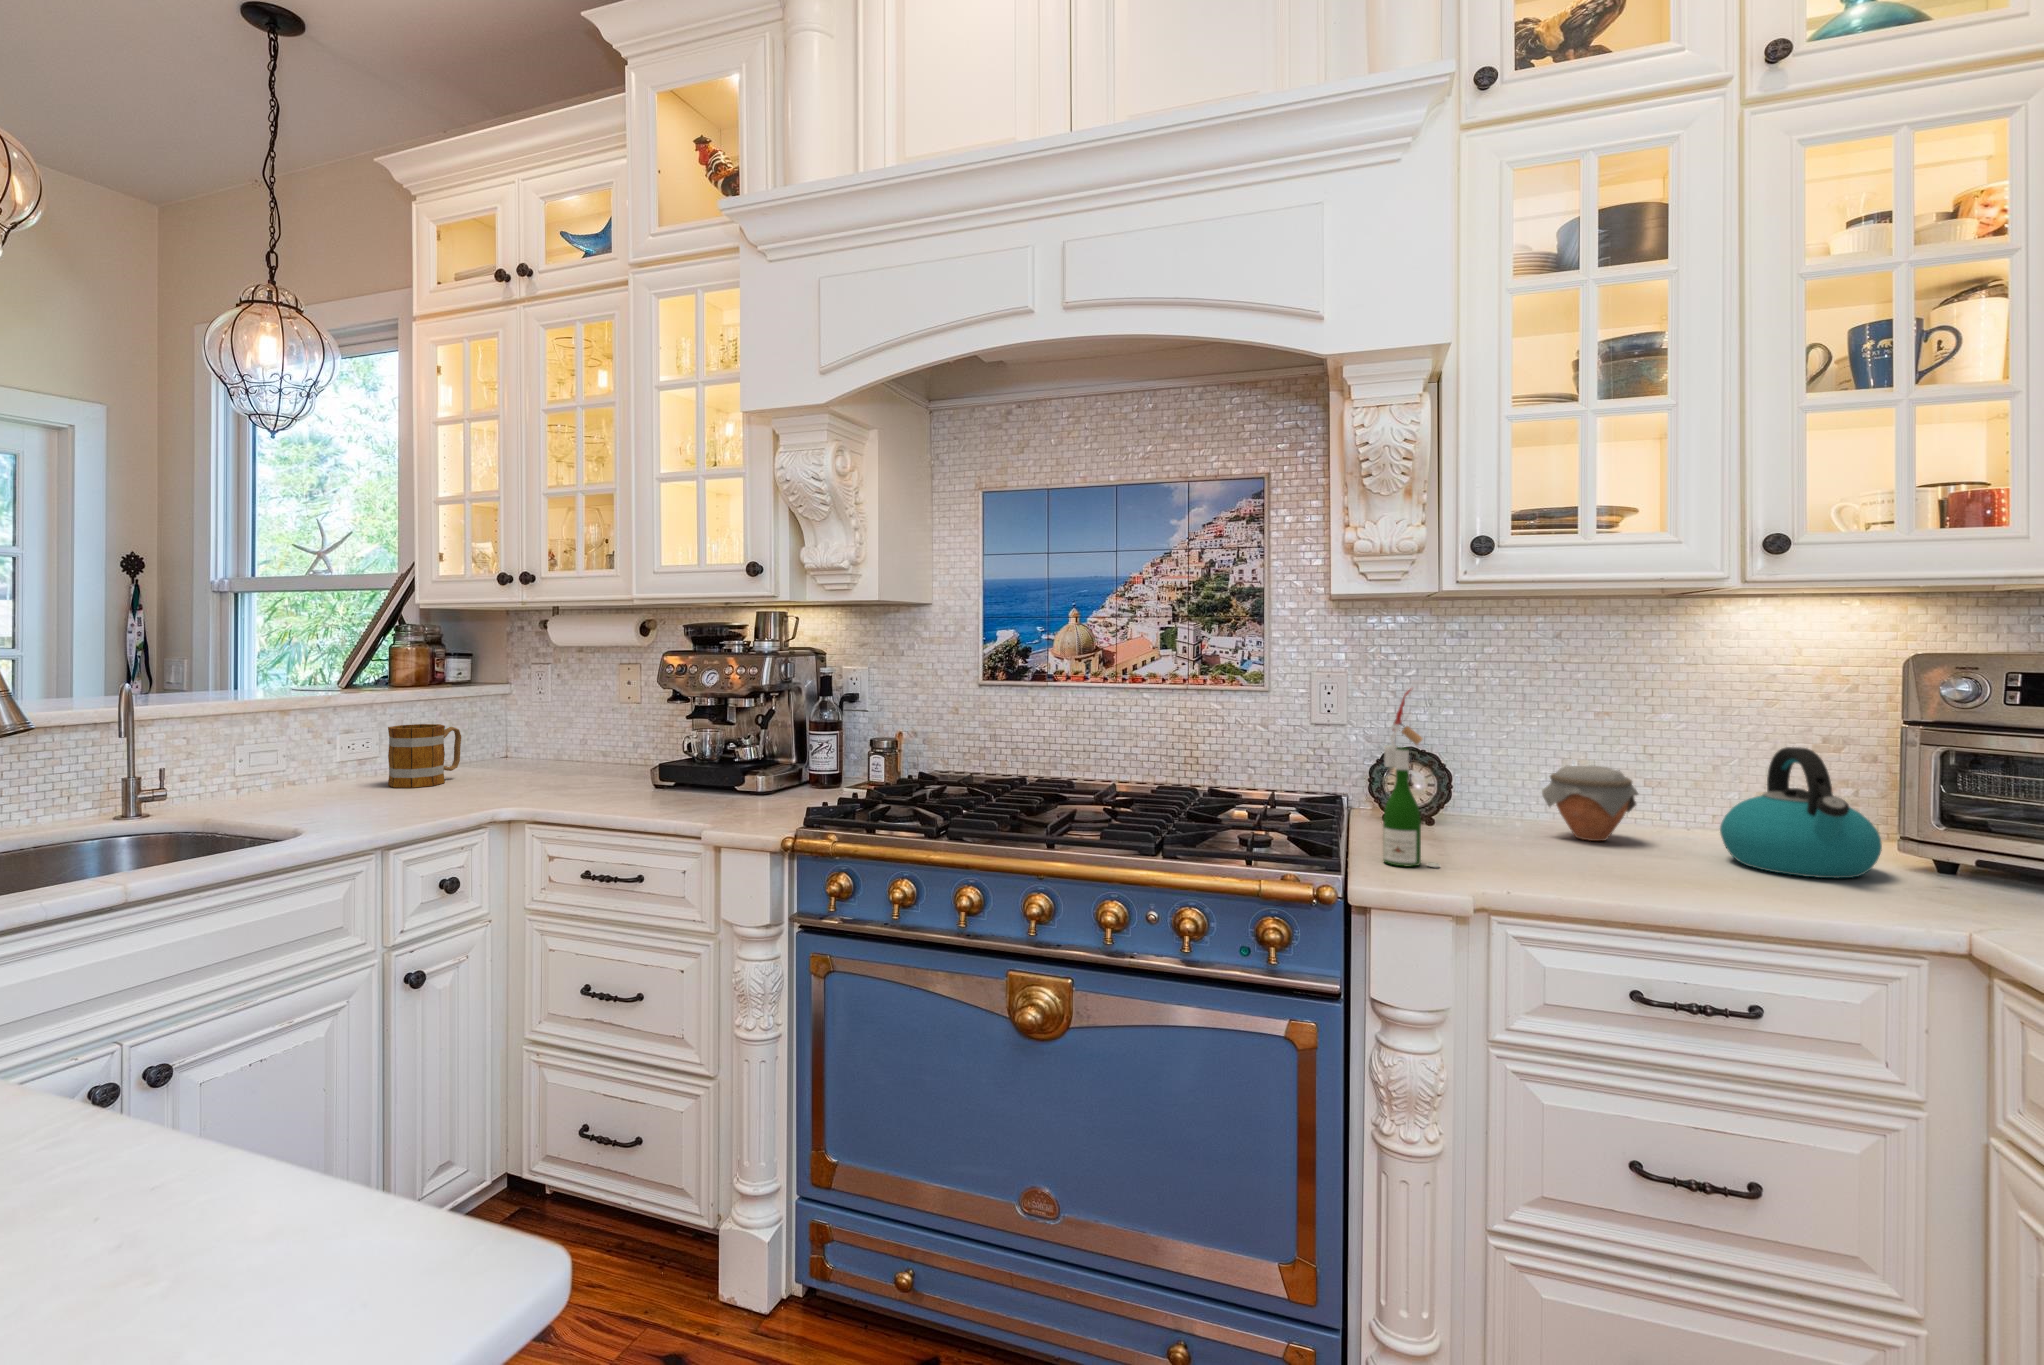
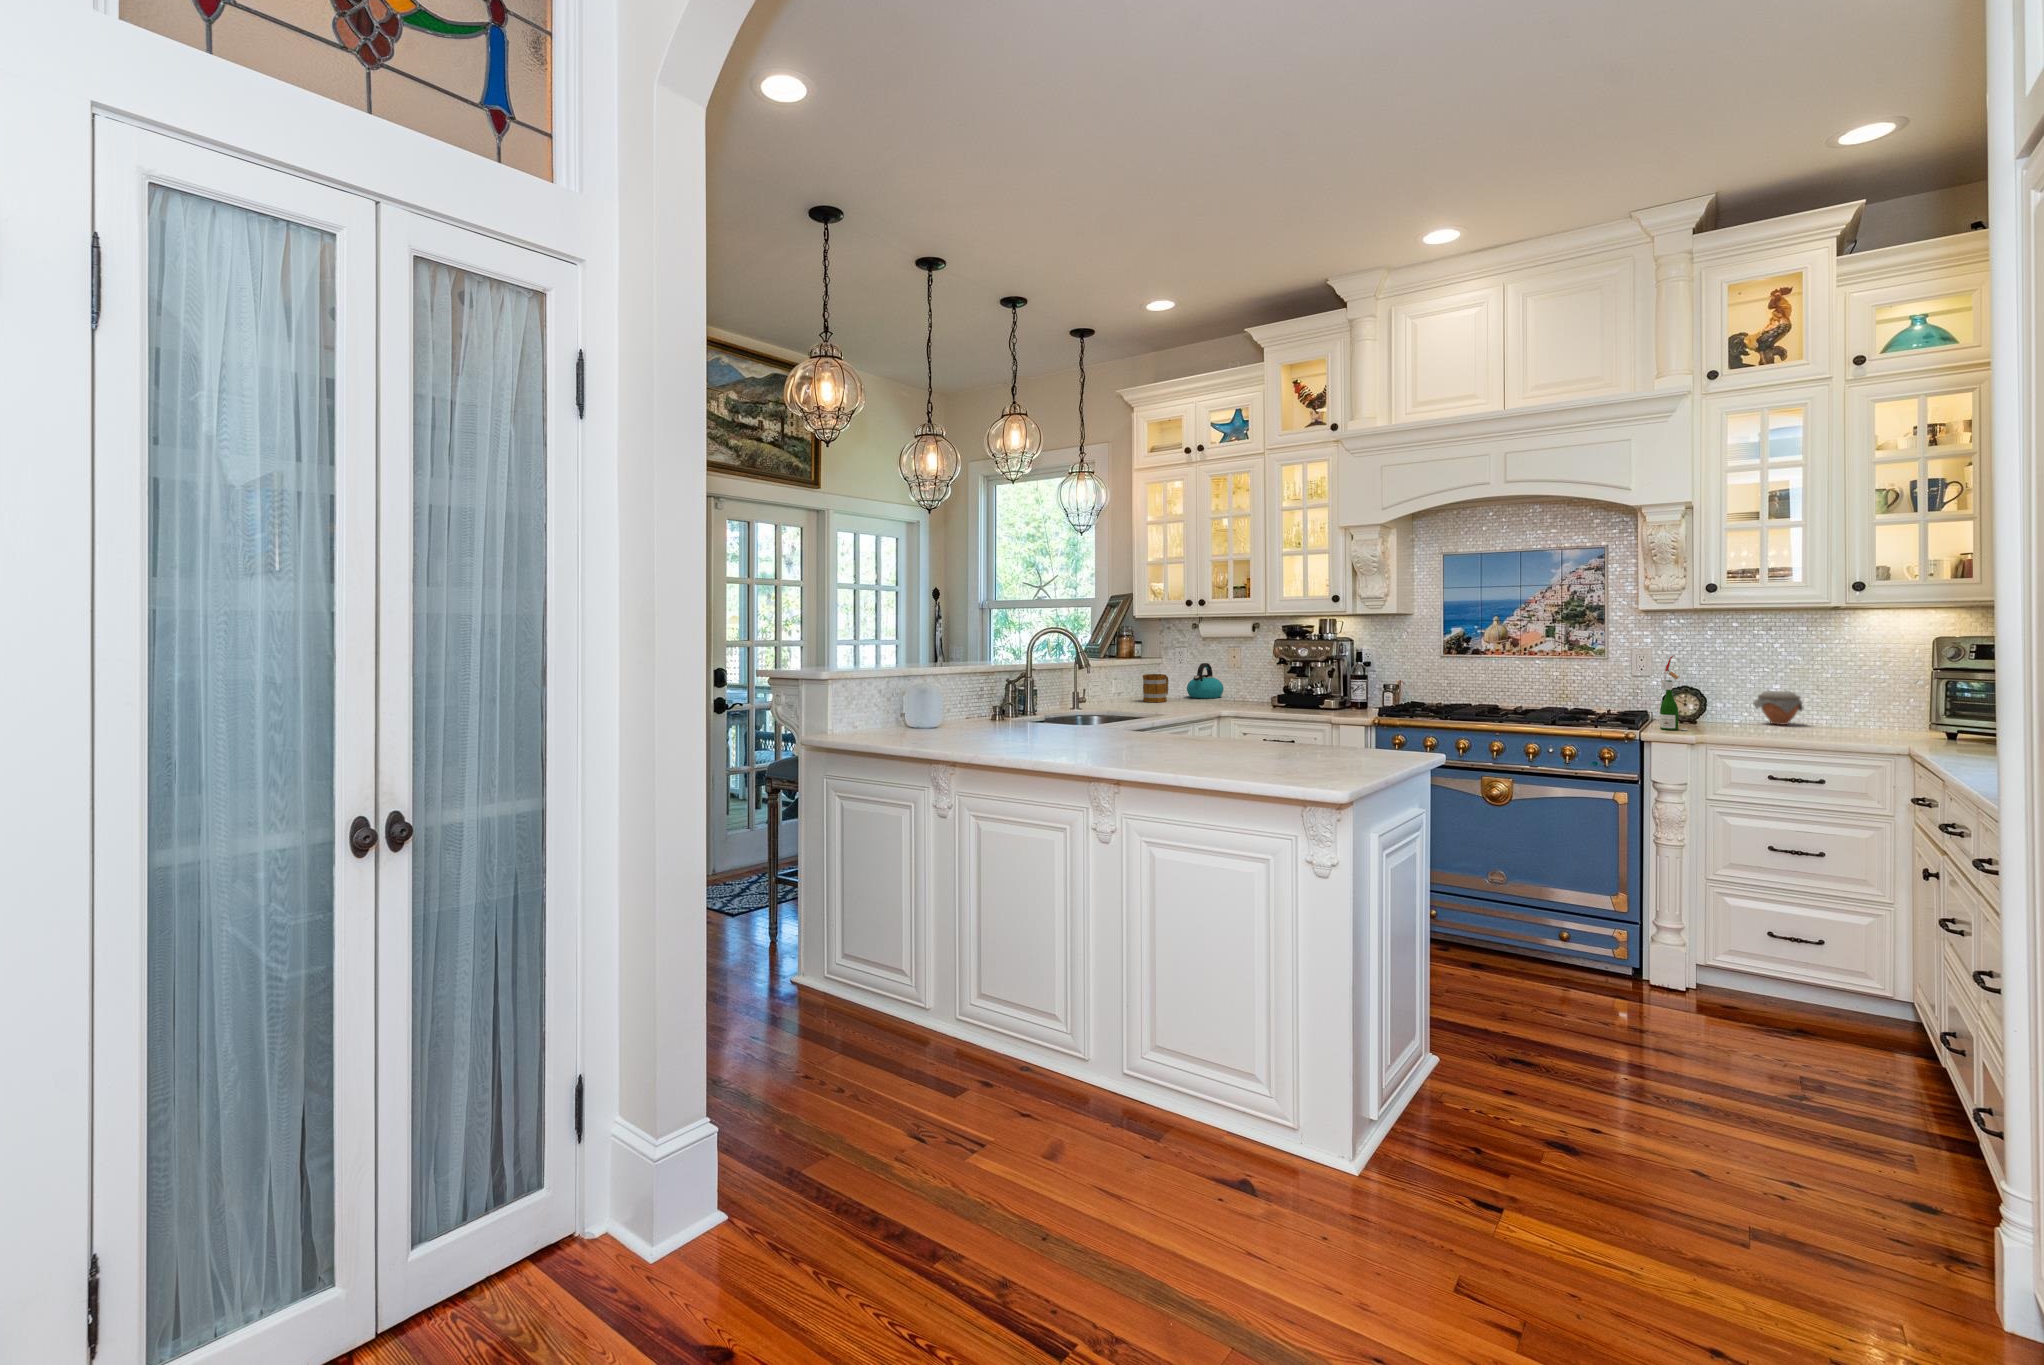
kettle: present [1720,747,1882,878] -> present [1187,663,1224,699]

